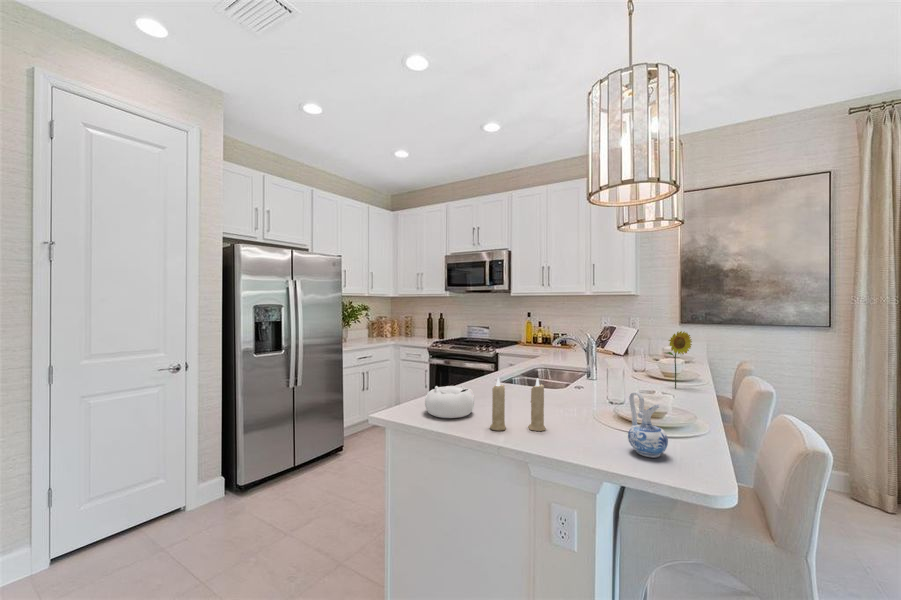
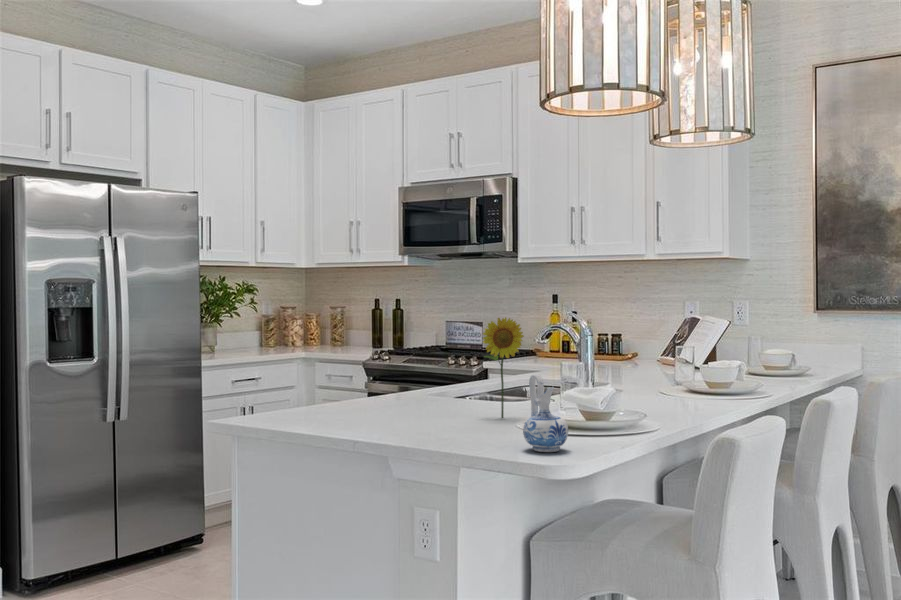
flower: present [666,331,692,388] -> present [483,317,524,418]
candle: present [490,378,546,431] -> none [370,364,445,436]
decorative bowl: present [425,385,474,418] -> none [293,383,363,426]

